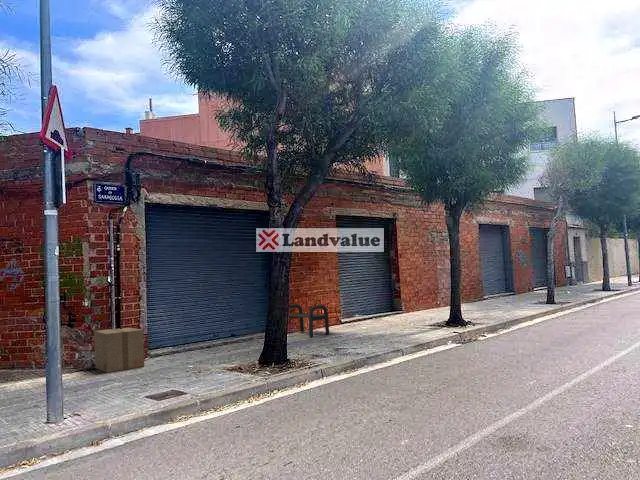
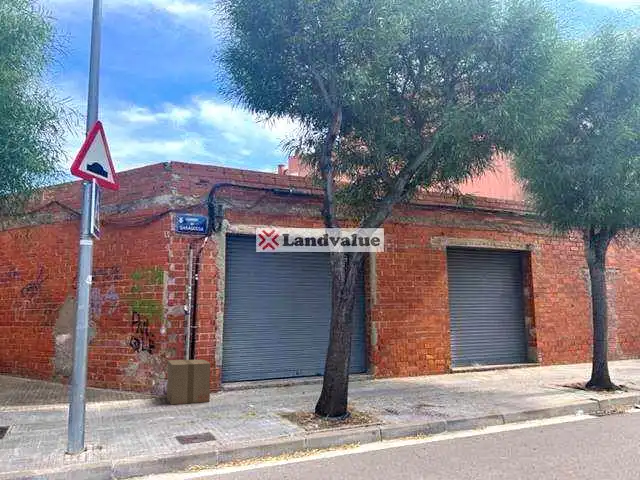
bench: present [289,304,329,337] -> none [380,346,429,387]

